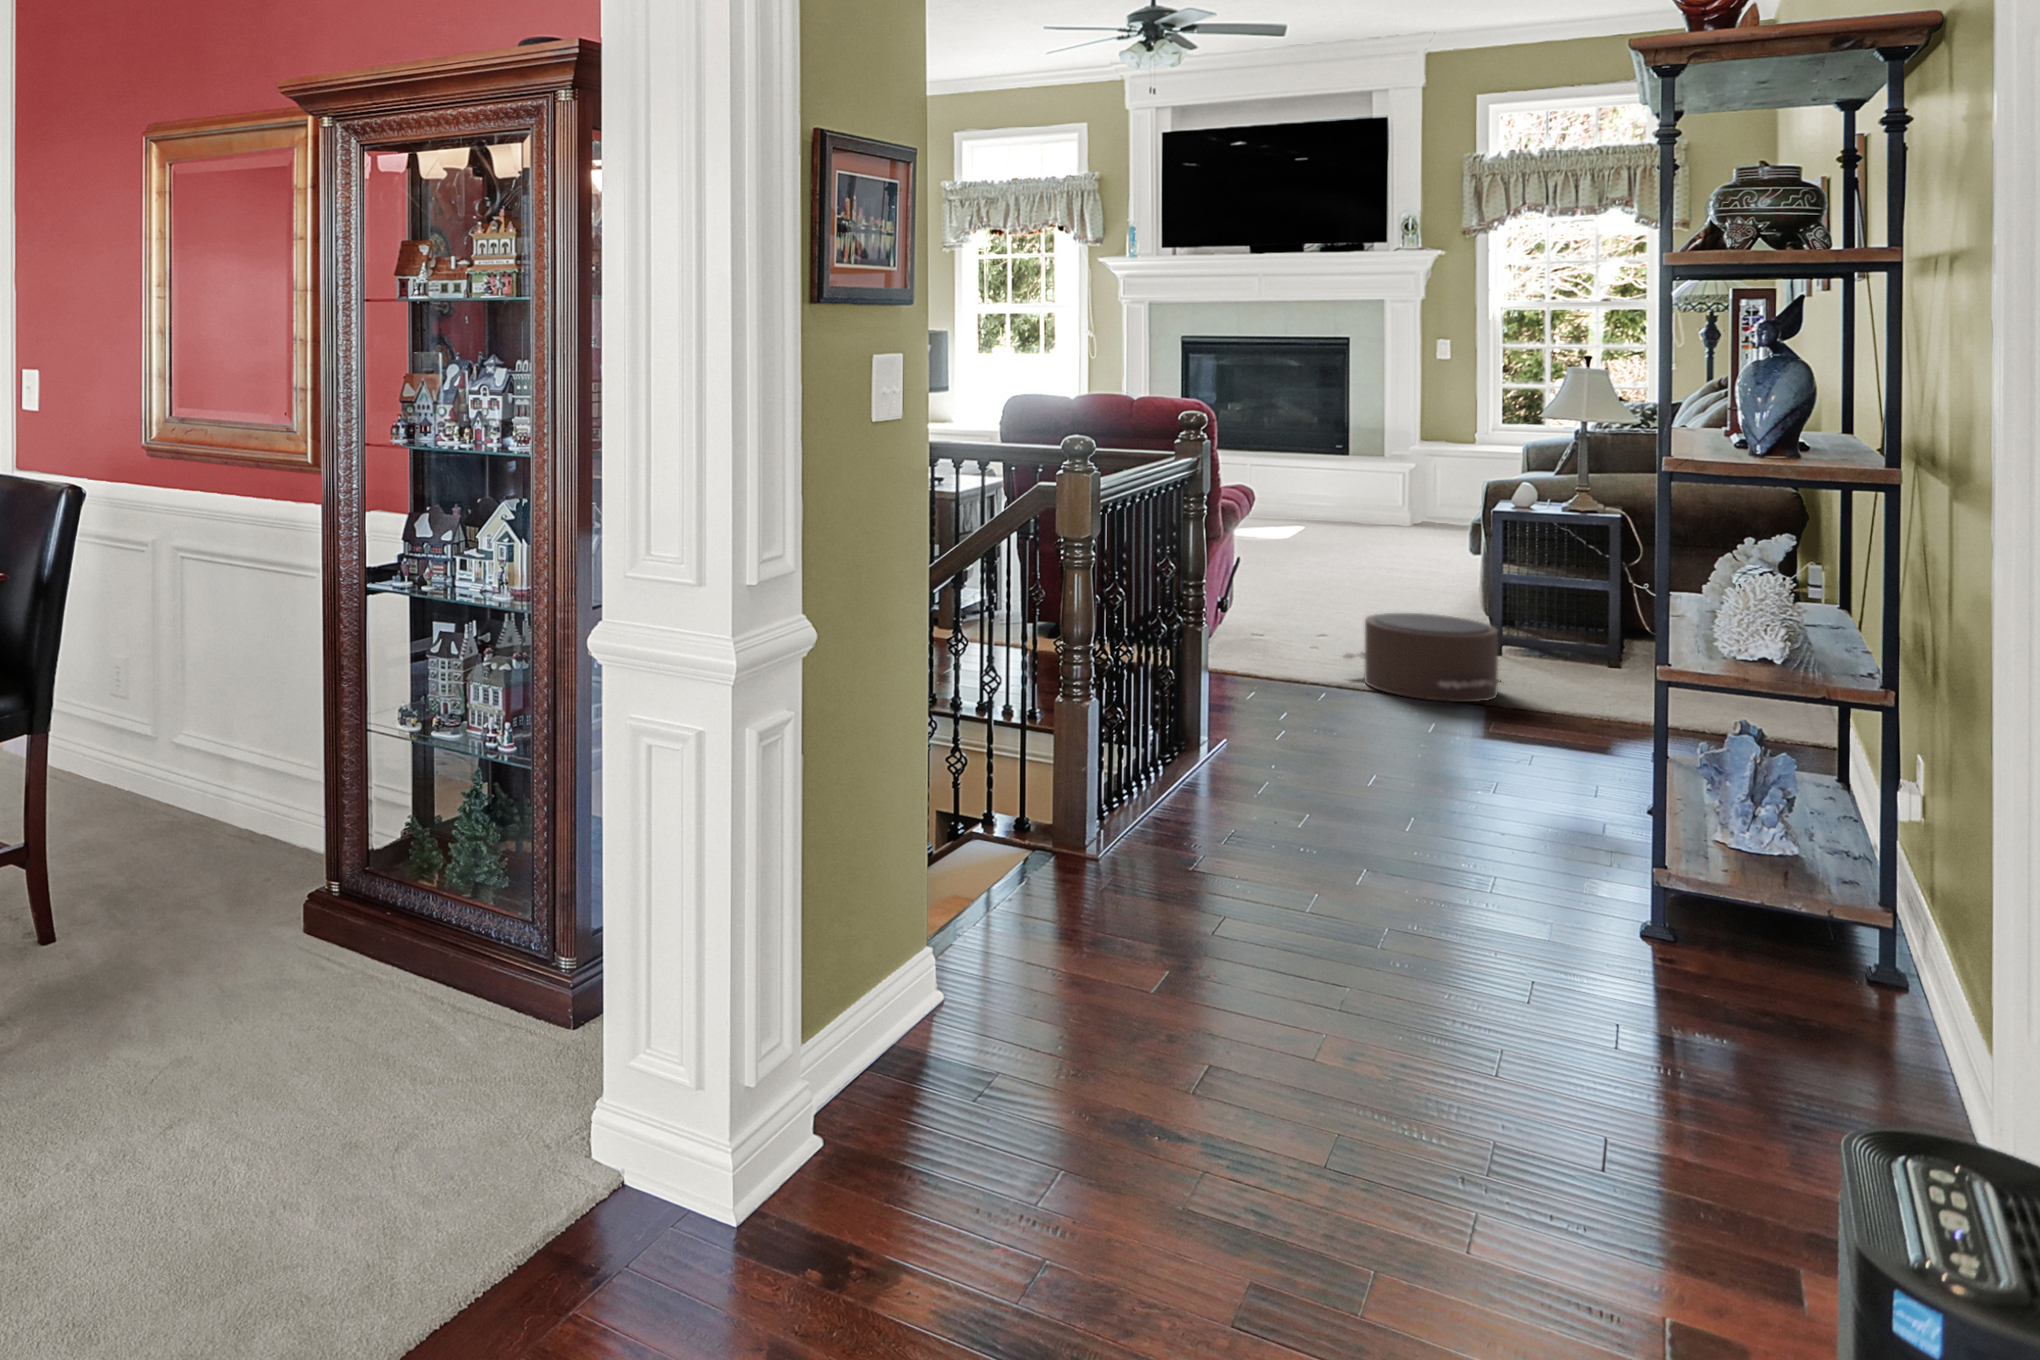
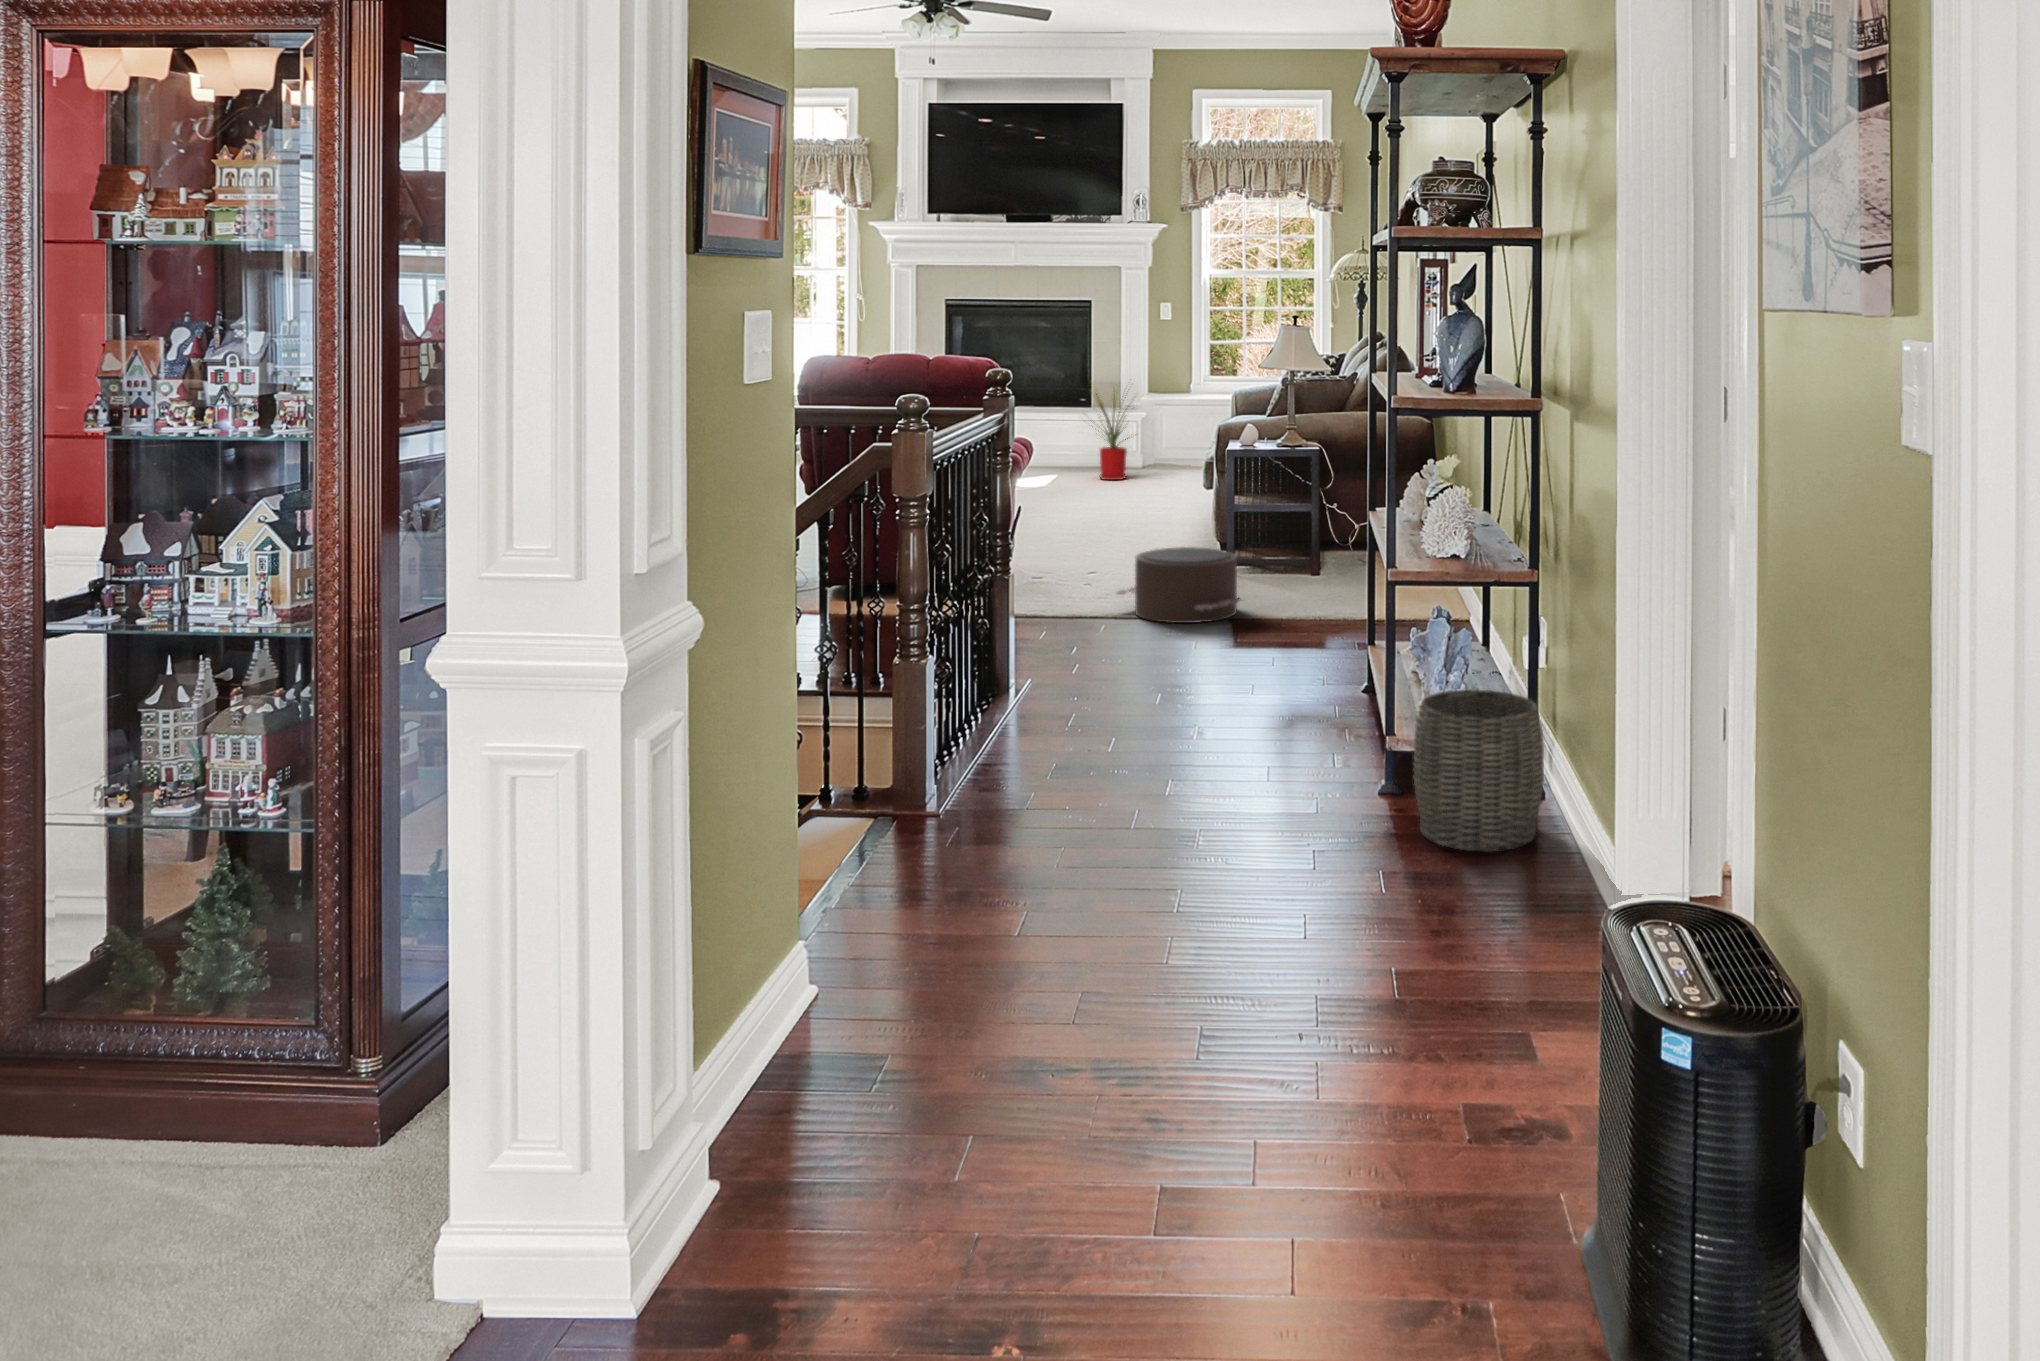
house plant: none [1326,420,1419,531] -> present [1084,394,1133,480]
woven basket: none [1695,833,1913,1058] -> present [1414,690,1544,851]

